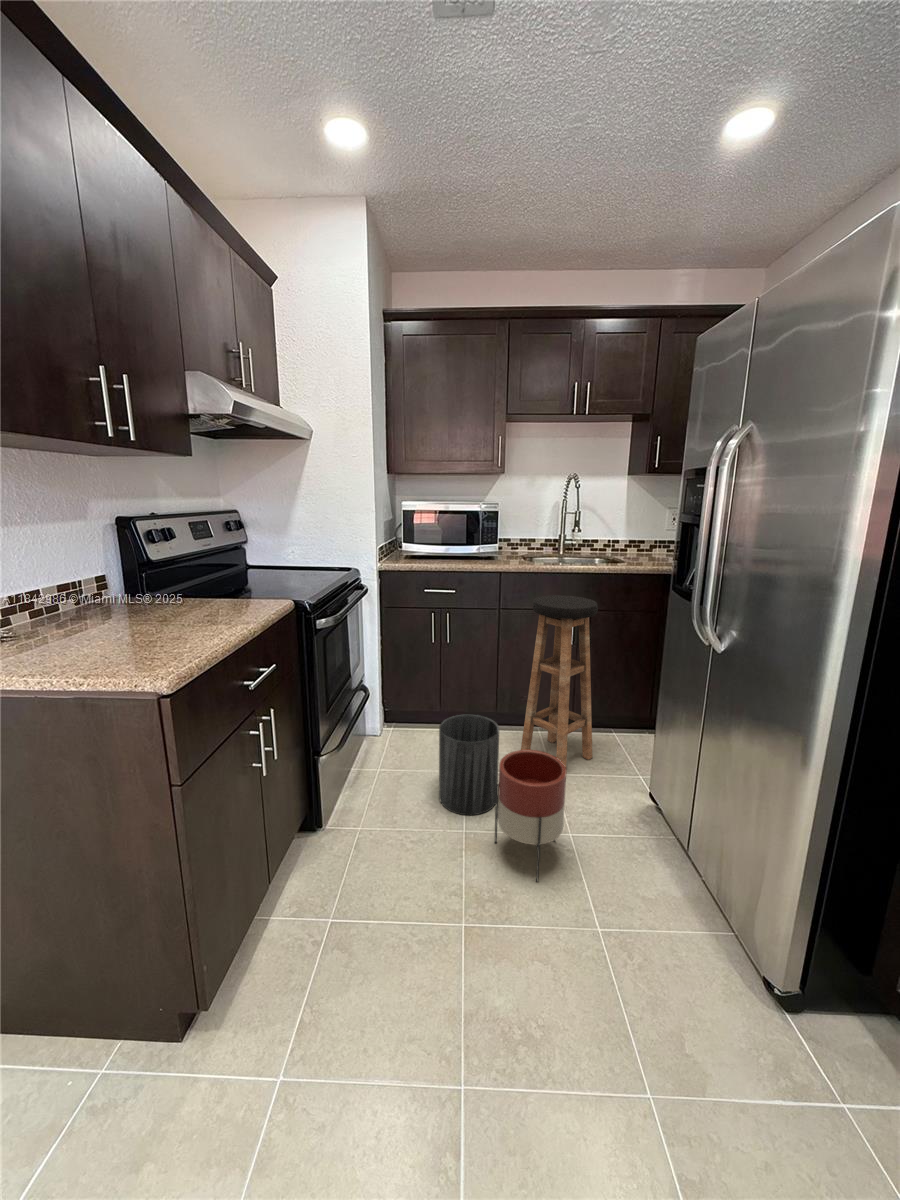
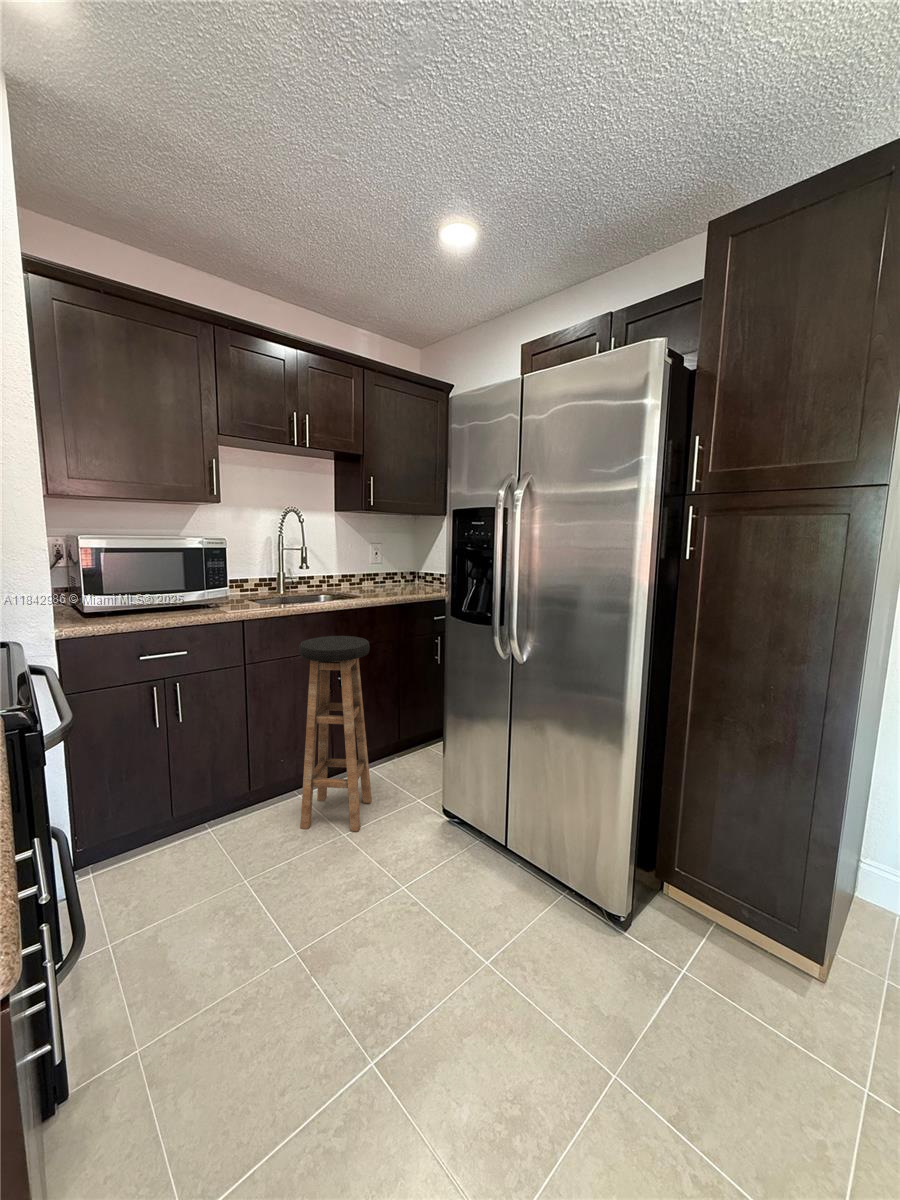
trash can: present [439,715,499,815] -> none [233,798,316,937]
planter: present [495,750,566,882] -> none [345,808,424,953]

